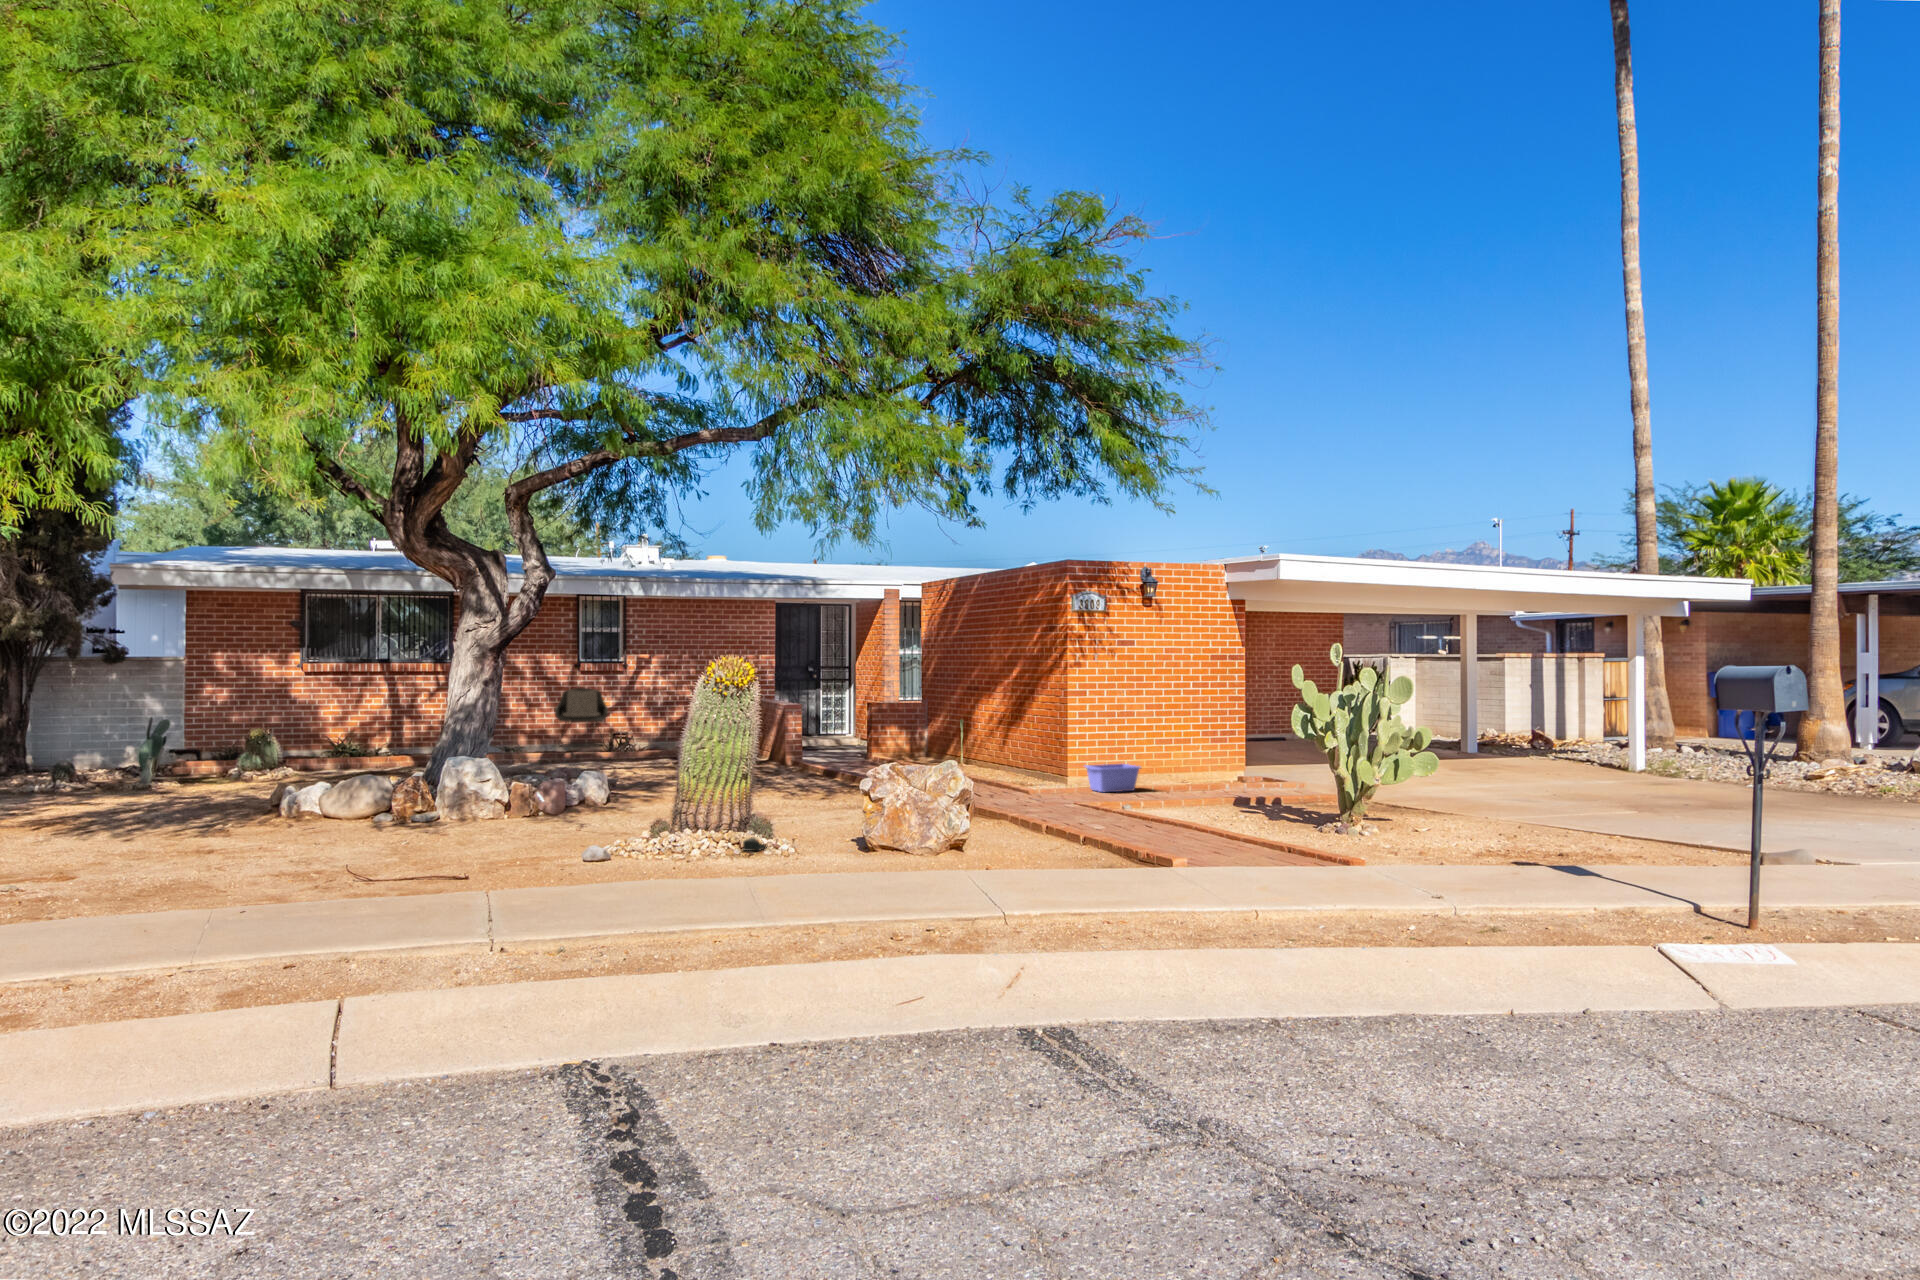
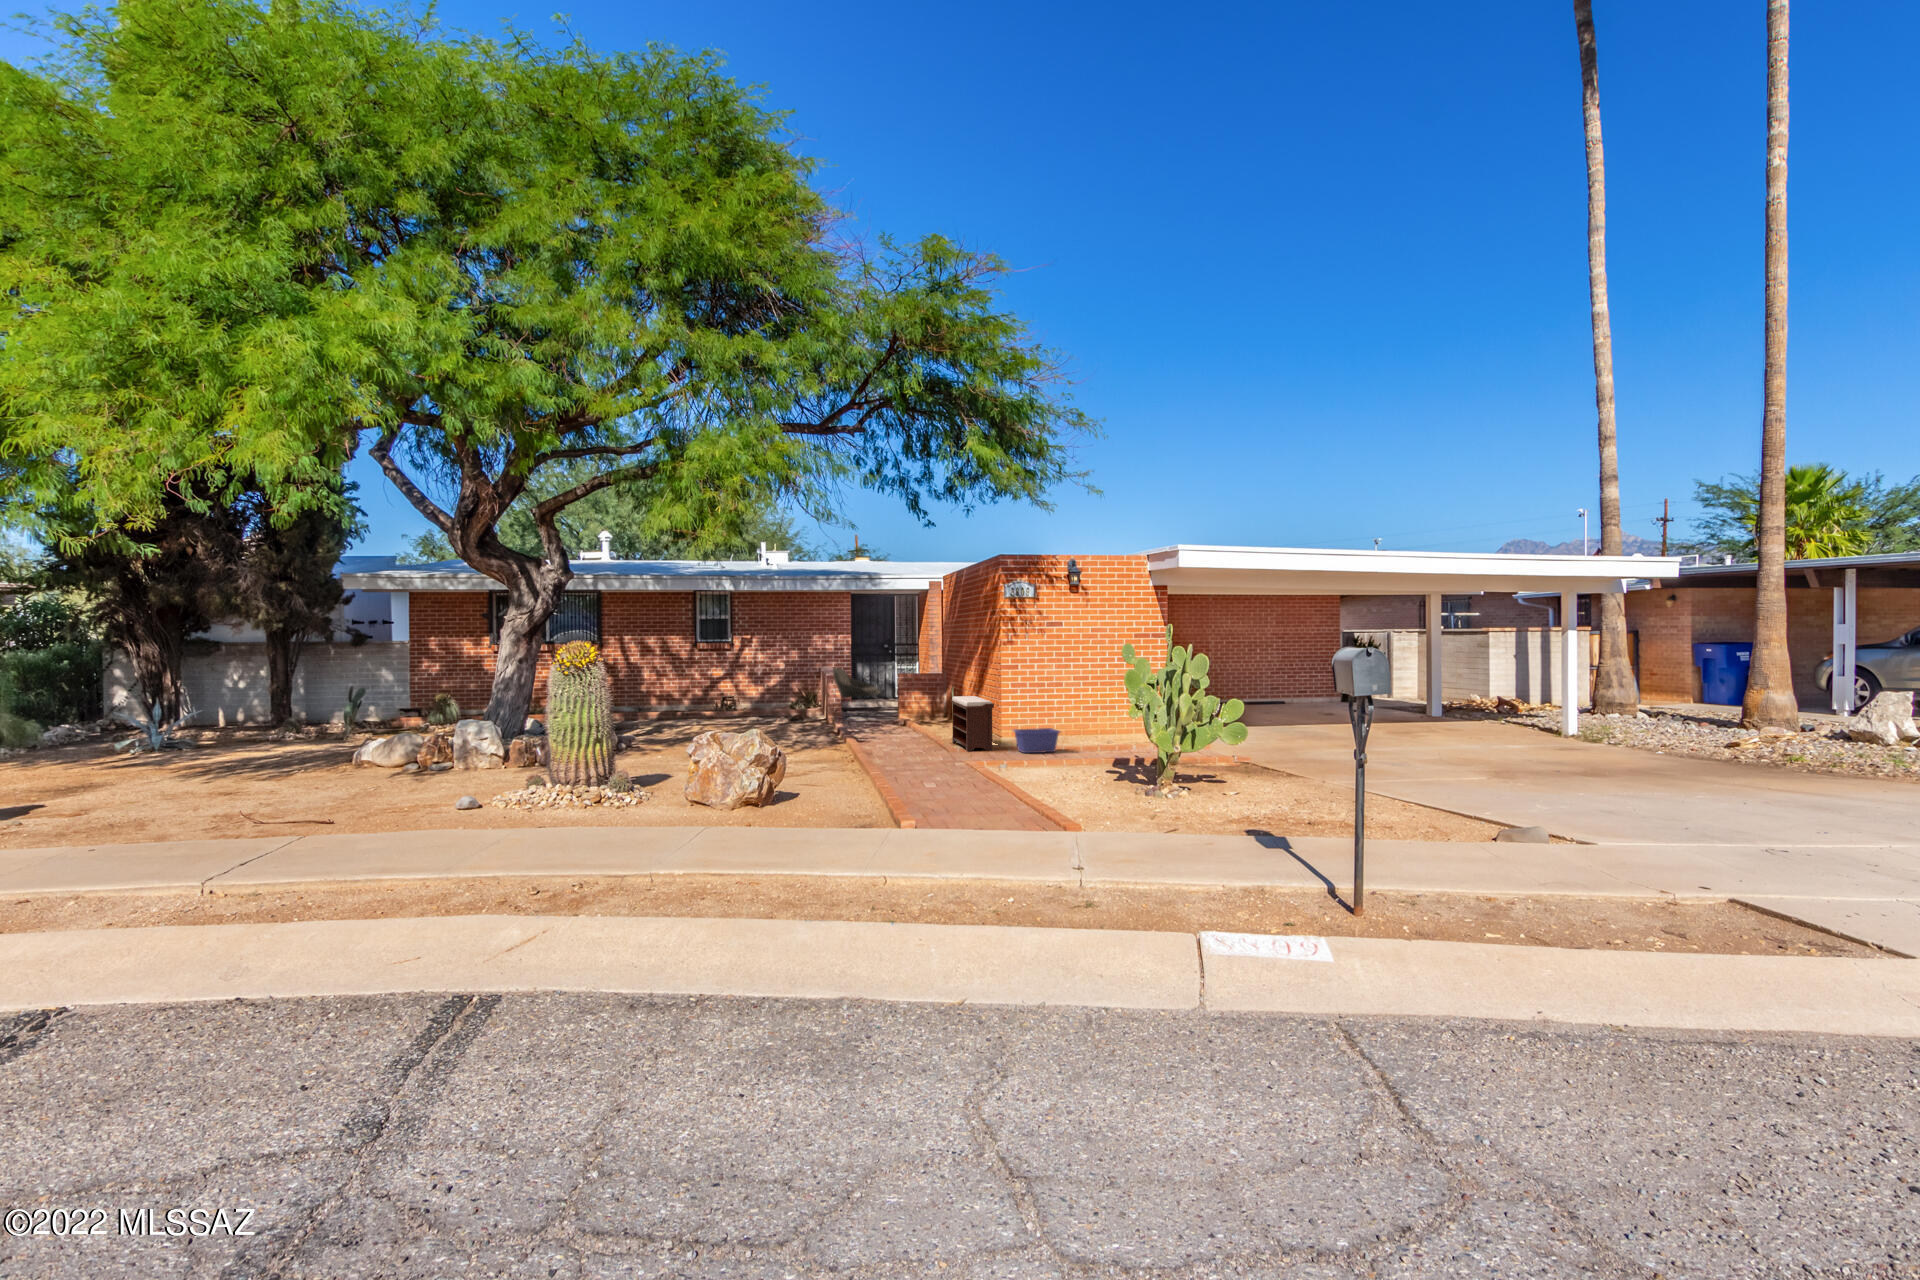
lounge chair: present [555,688,608,746] -> present [833,668,880,715]
bench: none [996,727,1064,792] -> present [951,696,994,752]
decorative plant: present [740,818,766,851] -> none [609,775,642,806]

